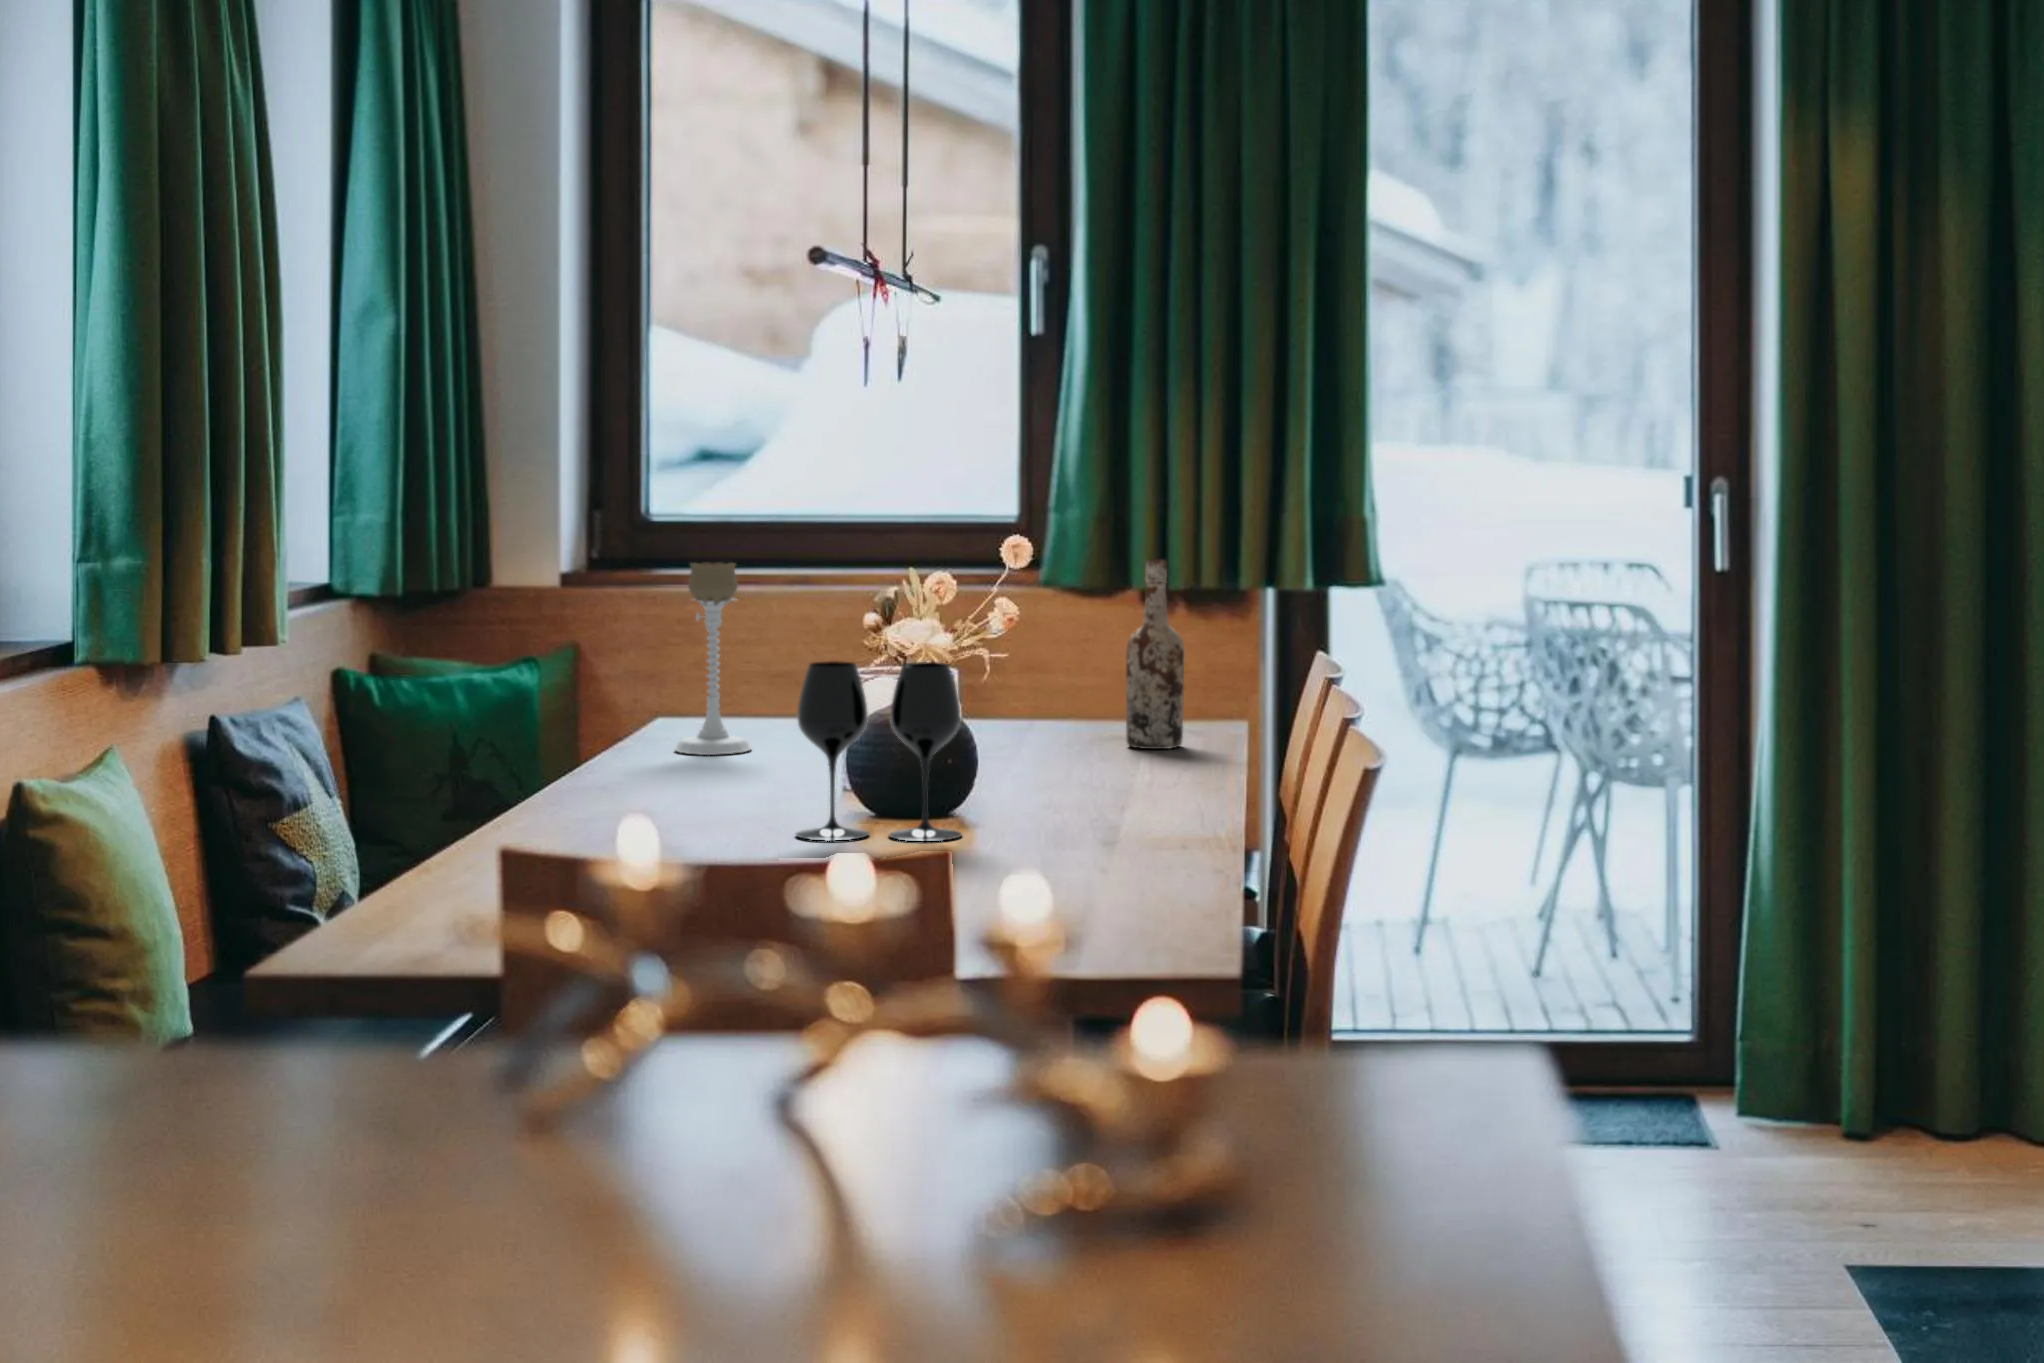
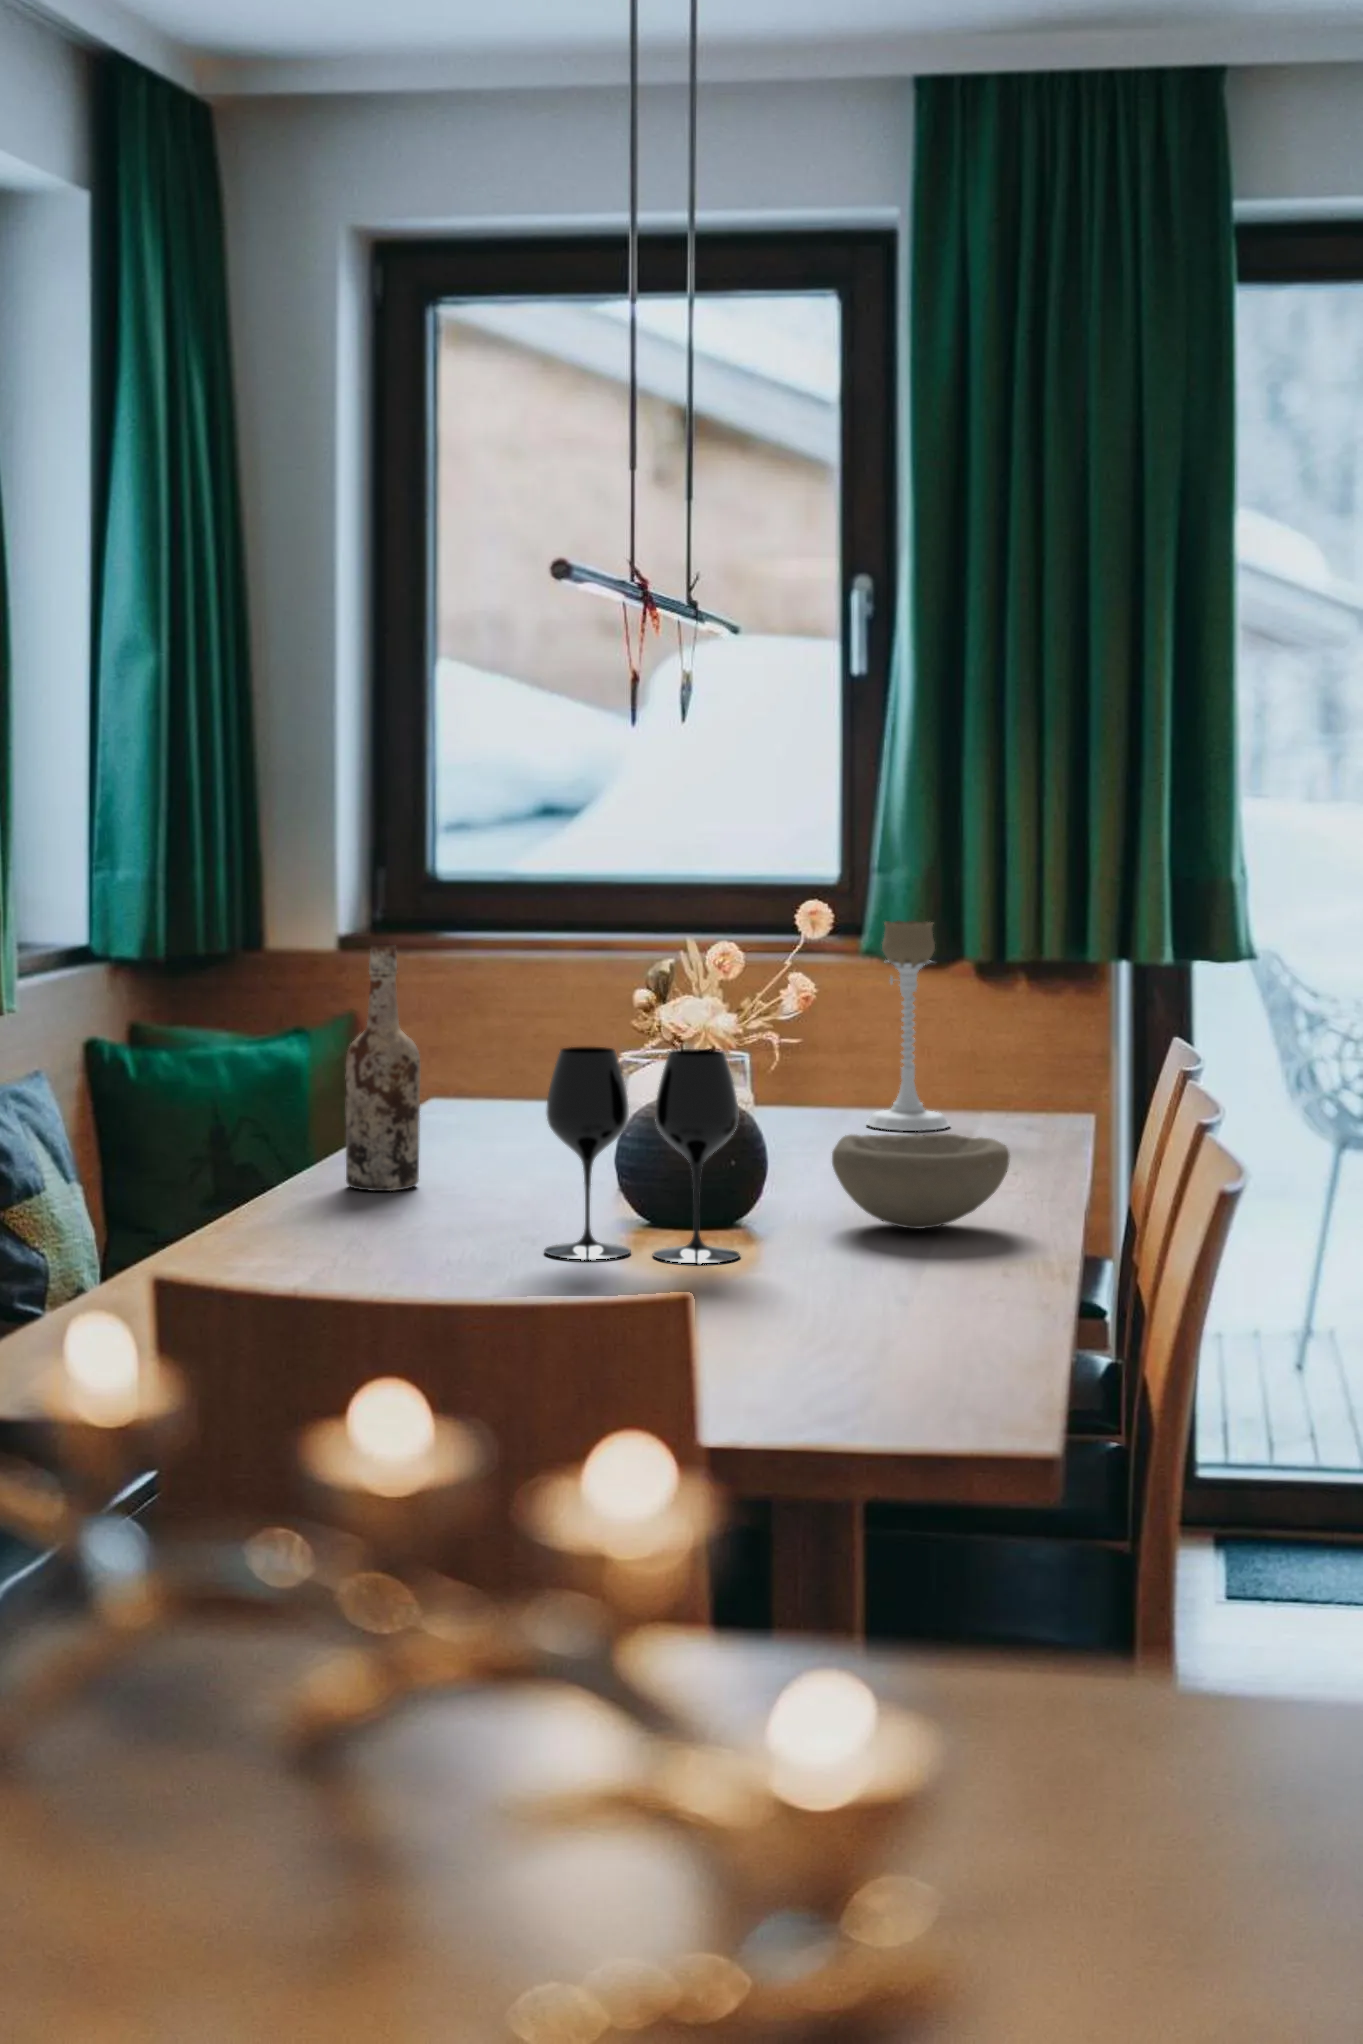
wine bottle: present [1126,559,1184,749] -> present [346,945,420,1191]
candle holder: present [675,562,752,755] -> present [866,921,950,1131]
bowl: none [1035,733,1183,811] -> present [832,1134,1010,1229]

